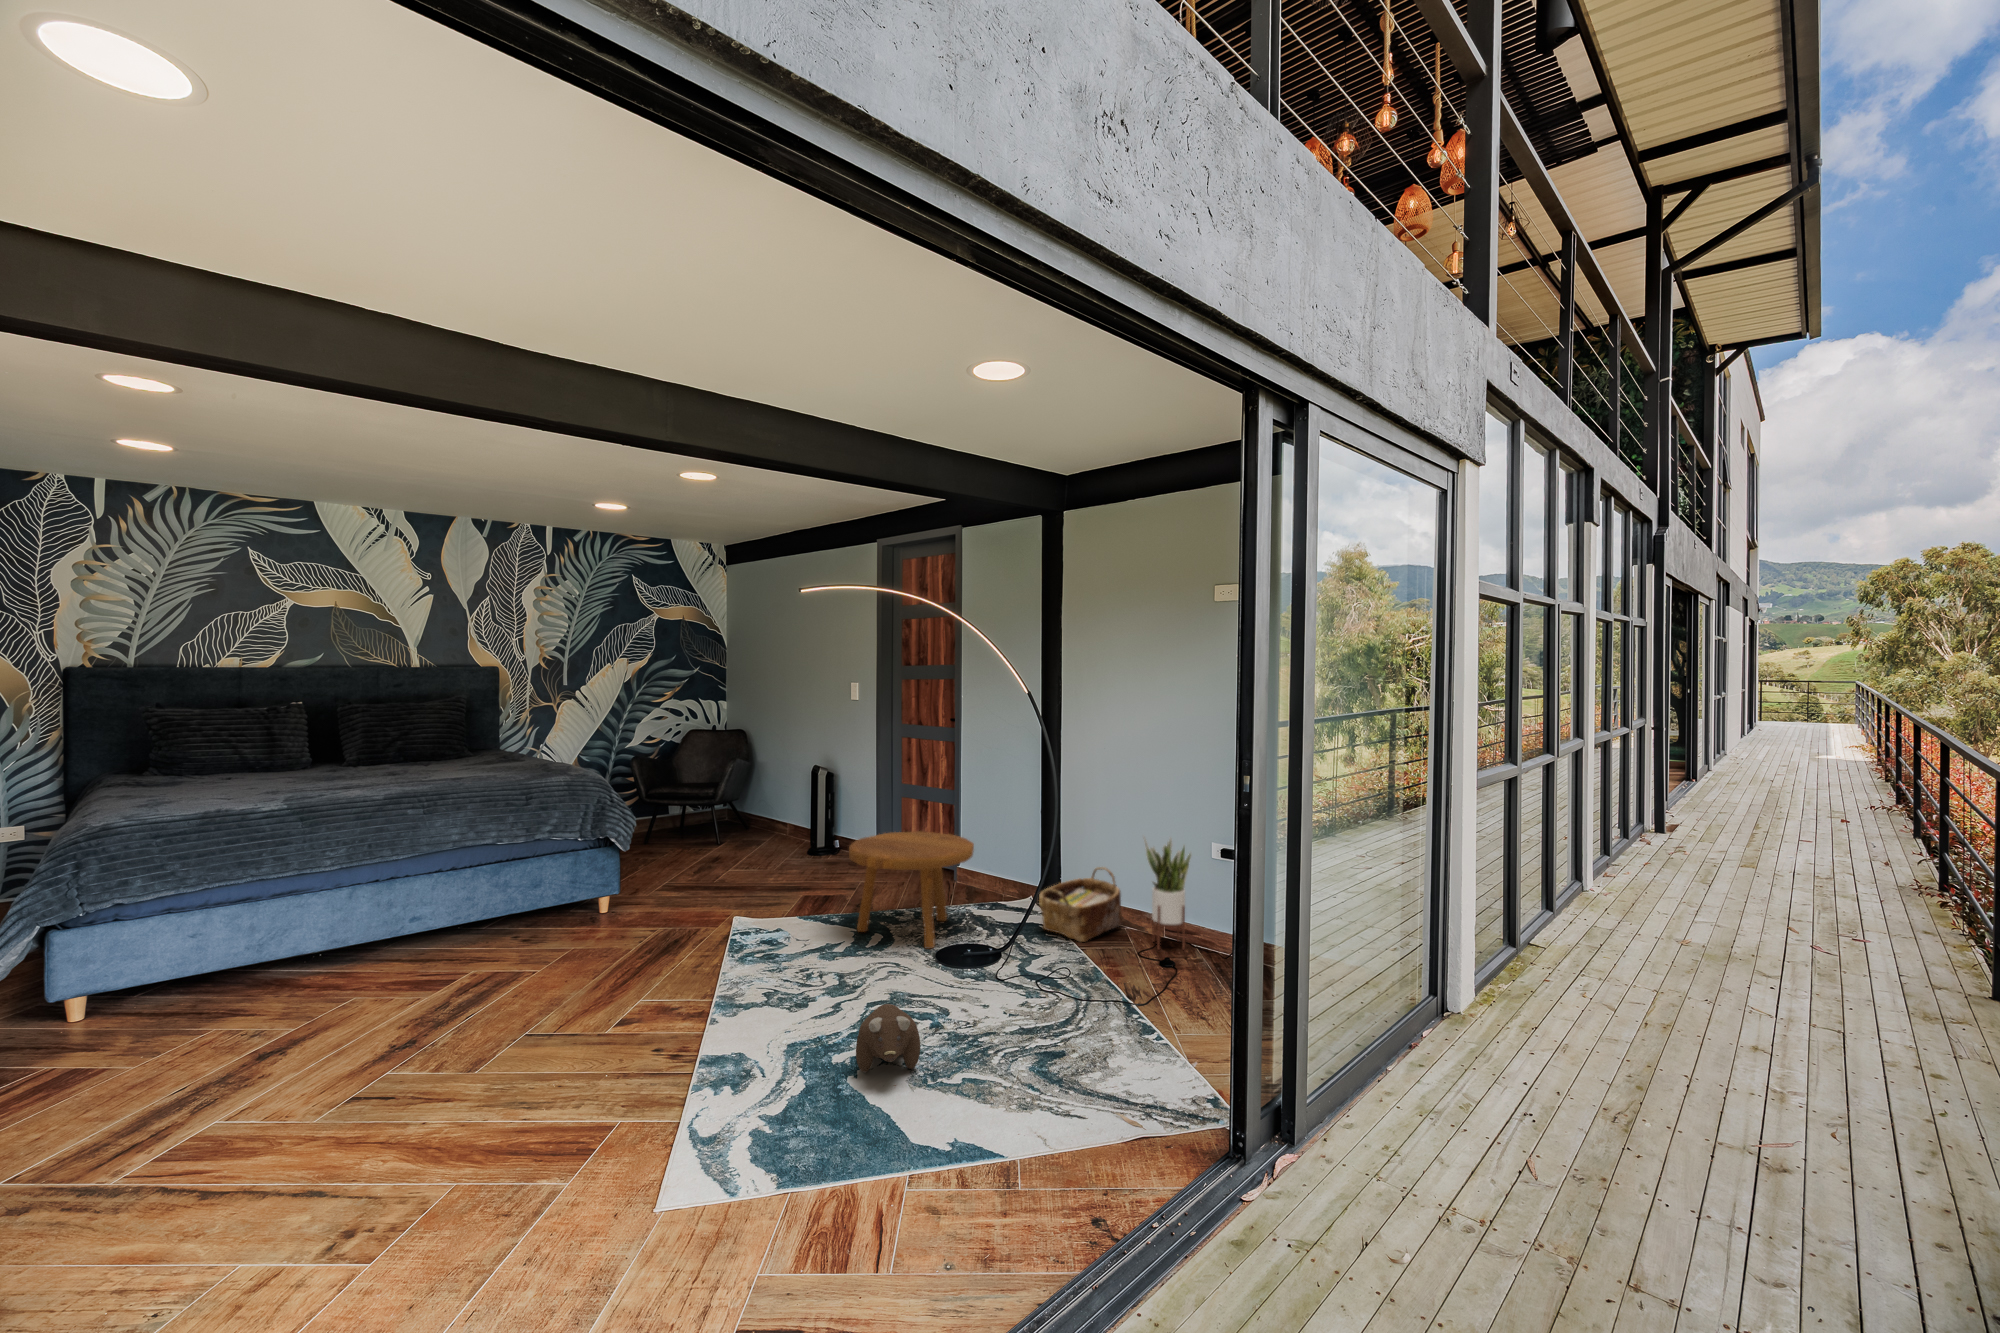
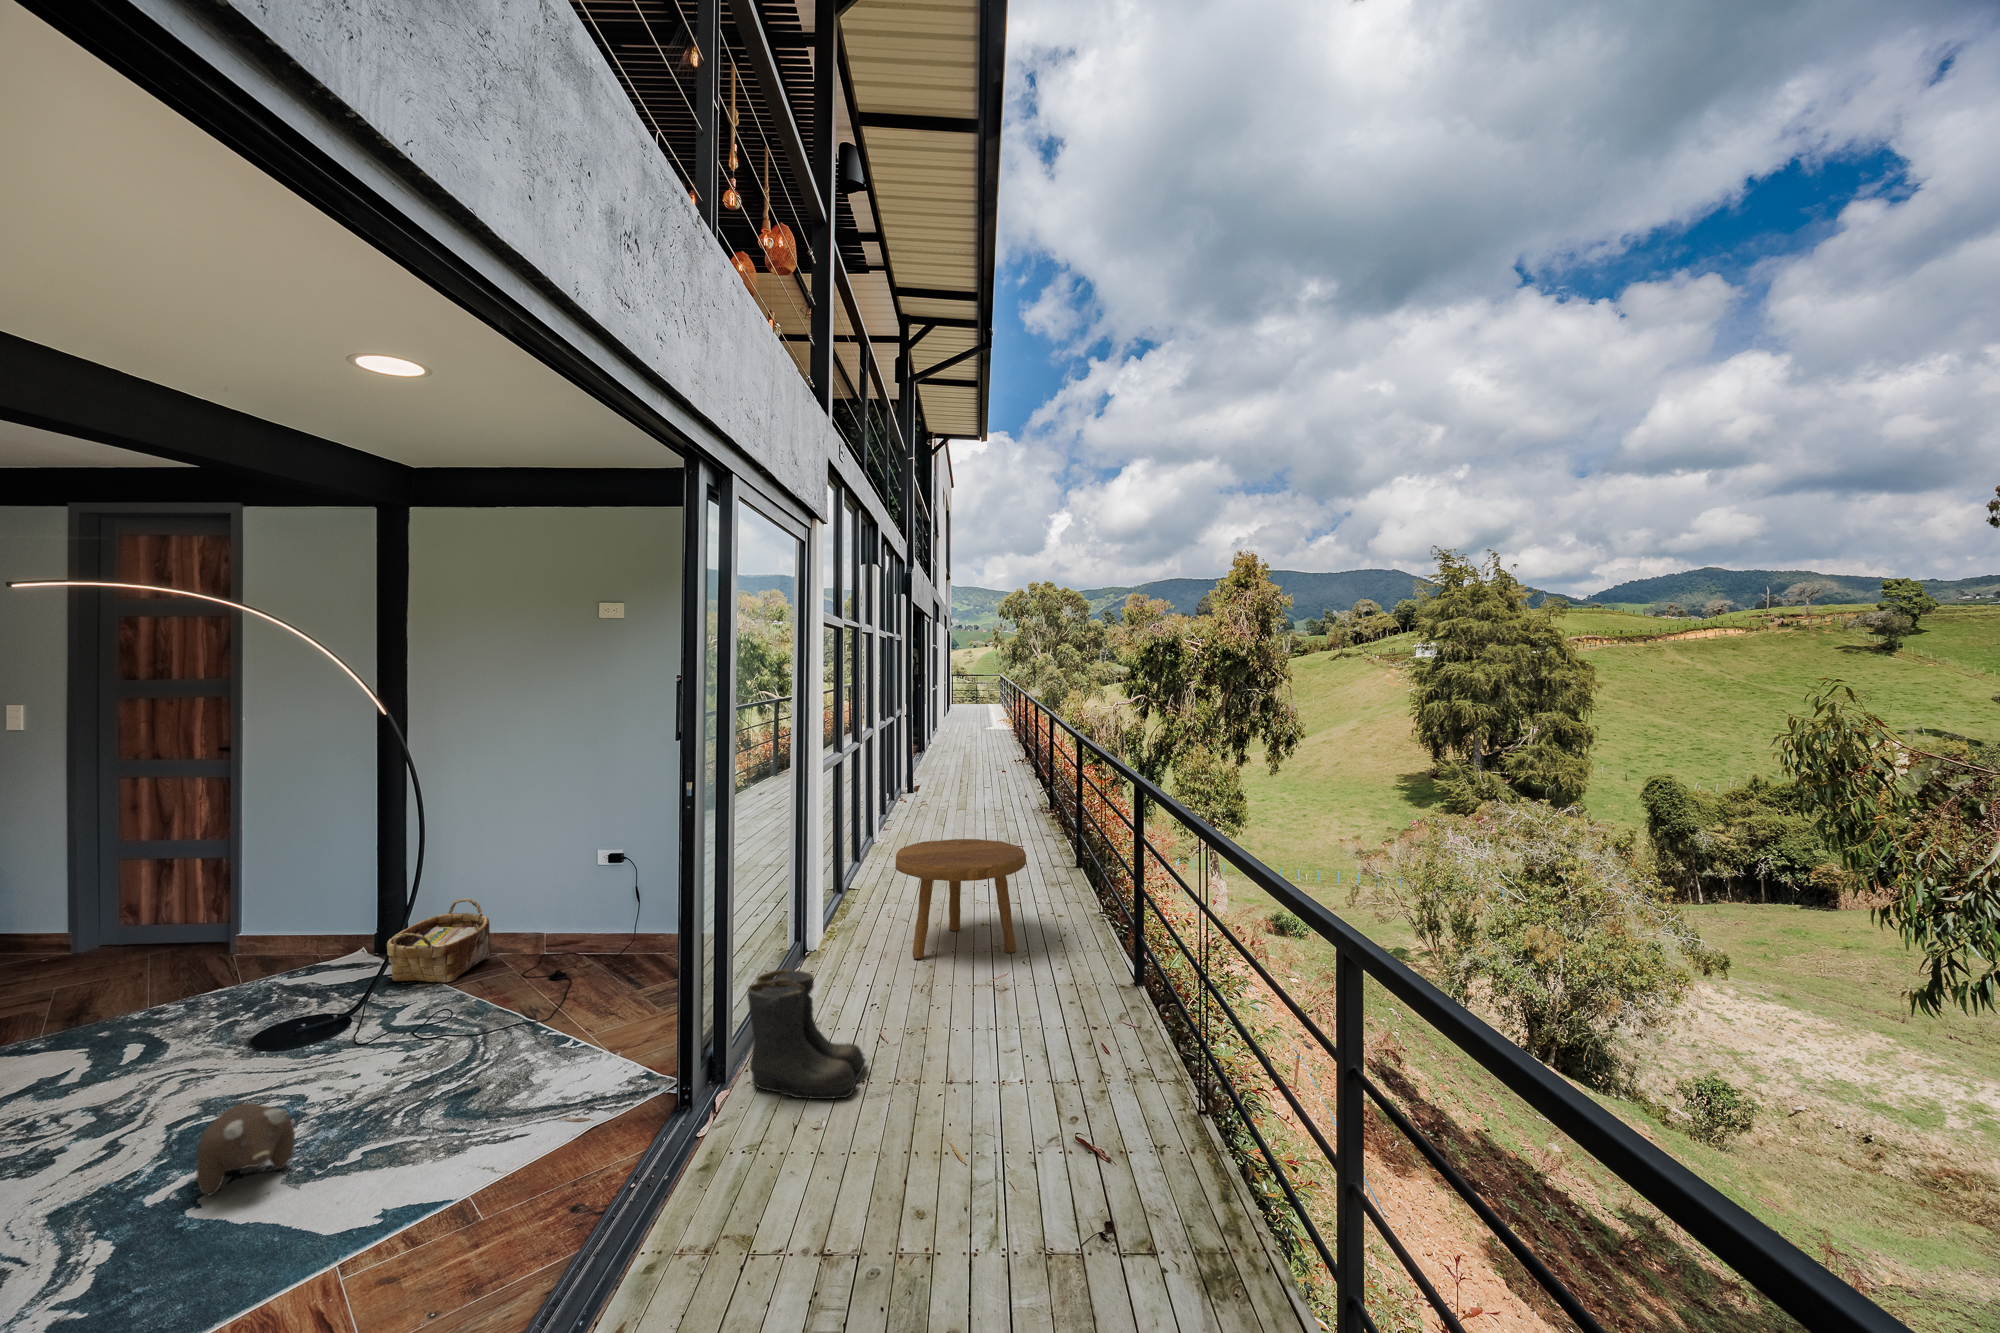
footstool: present [849,831,974,949] -> present [896,839,1026,959]
potted plant: present [1144,837,1191,949] -> none [518,853,573,969]
boots: none [1314,1025,1482,1231] -> present [748,969,866,1099]

